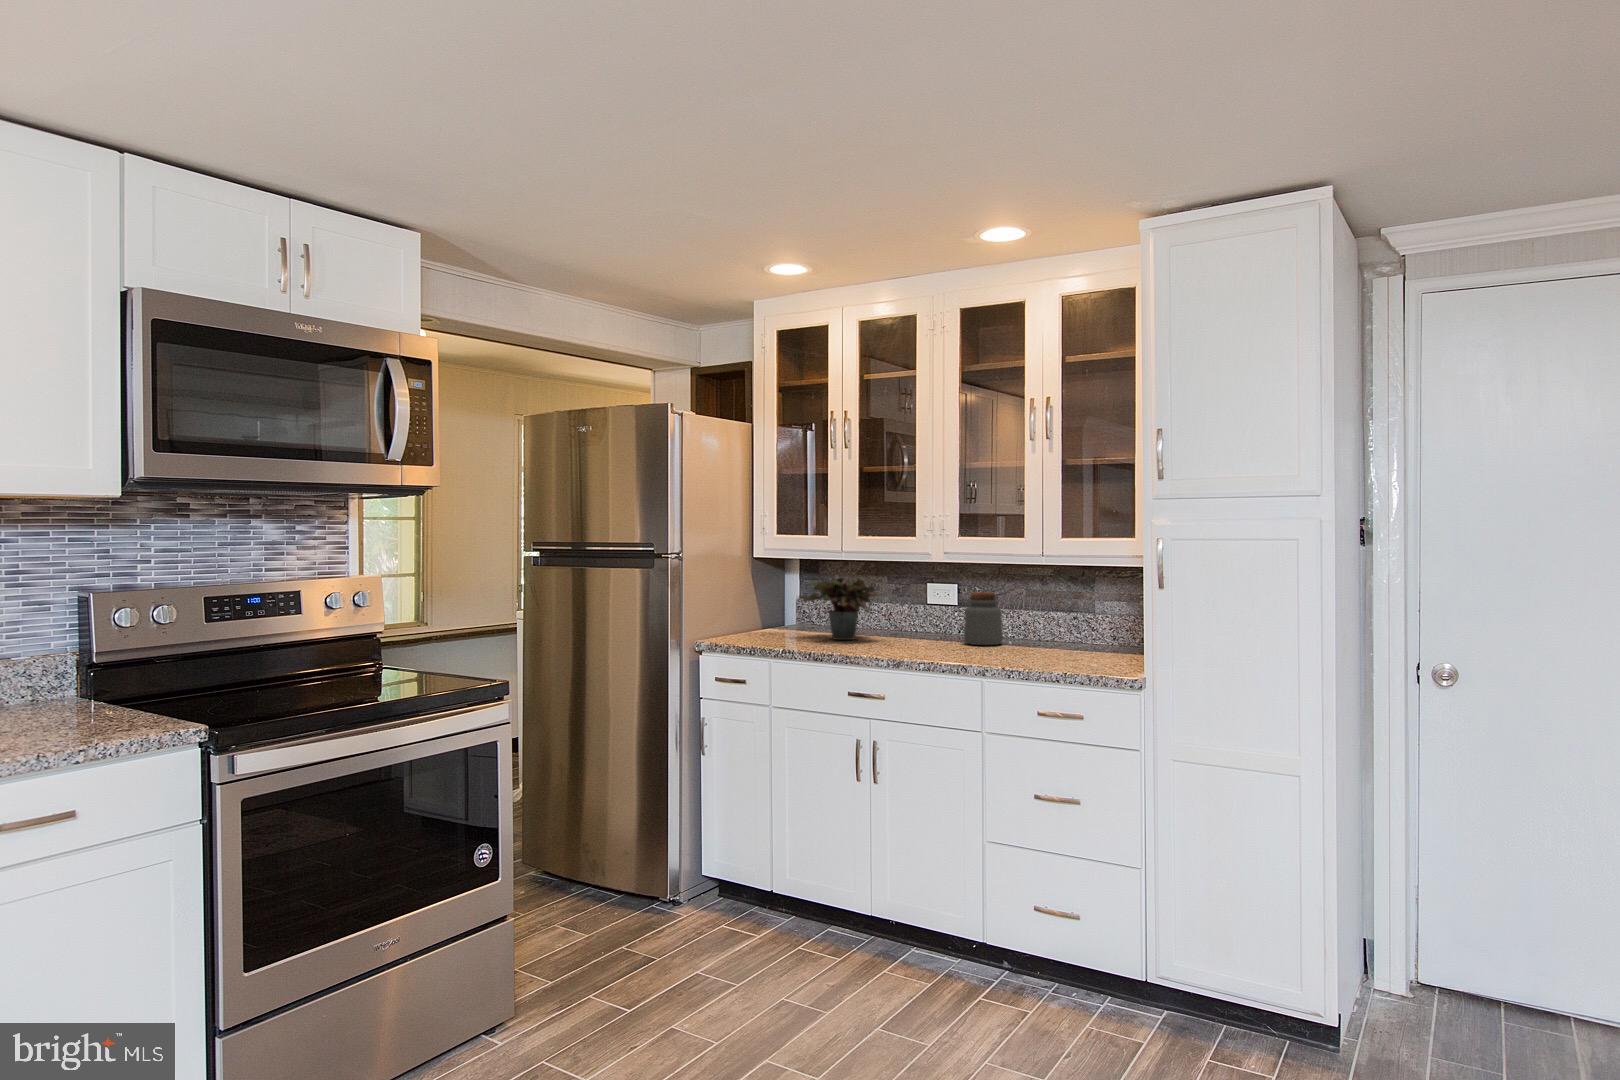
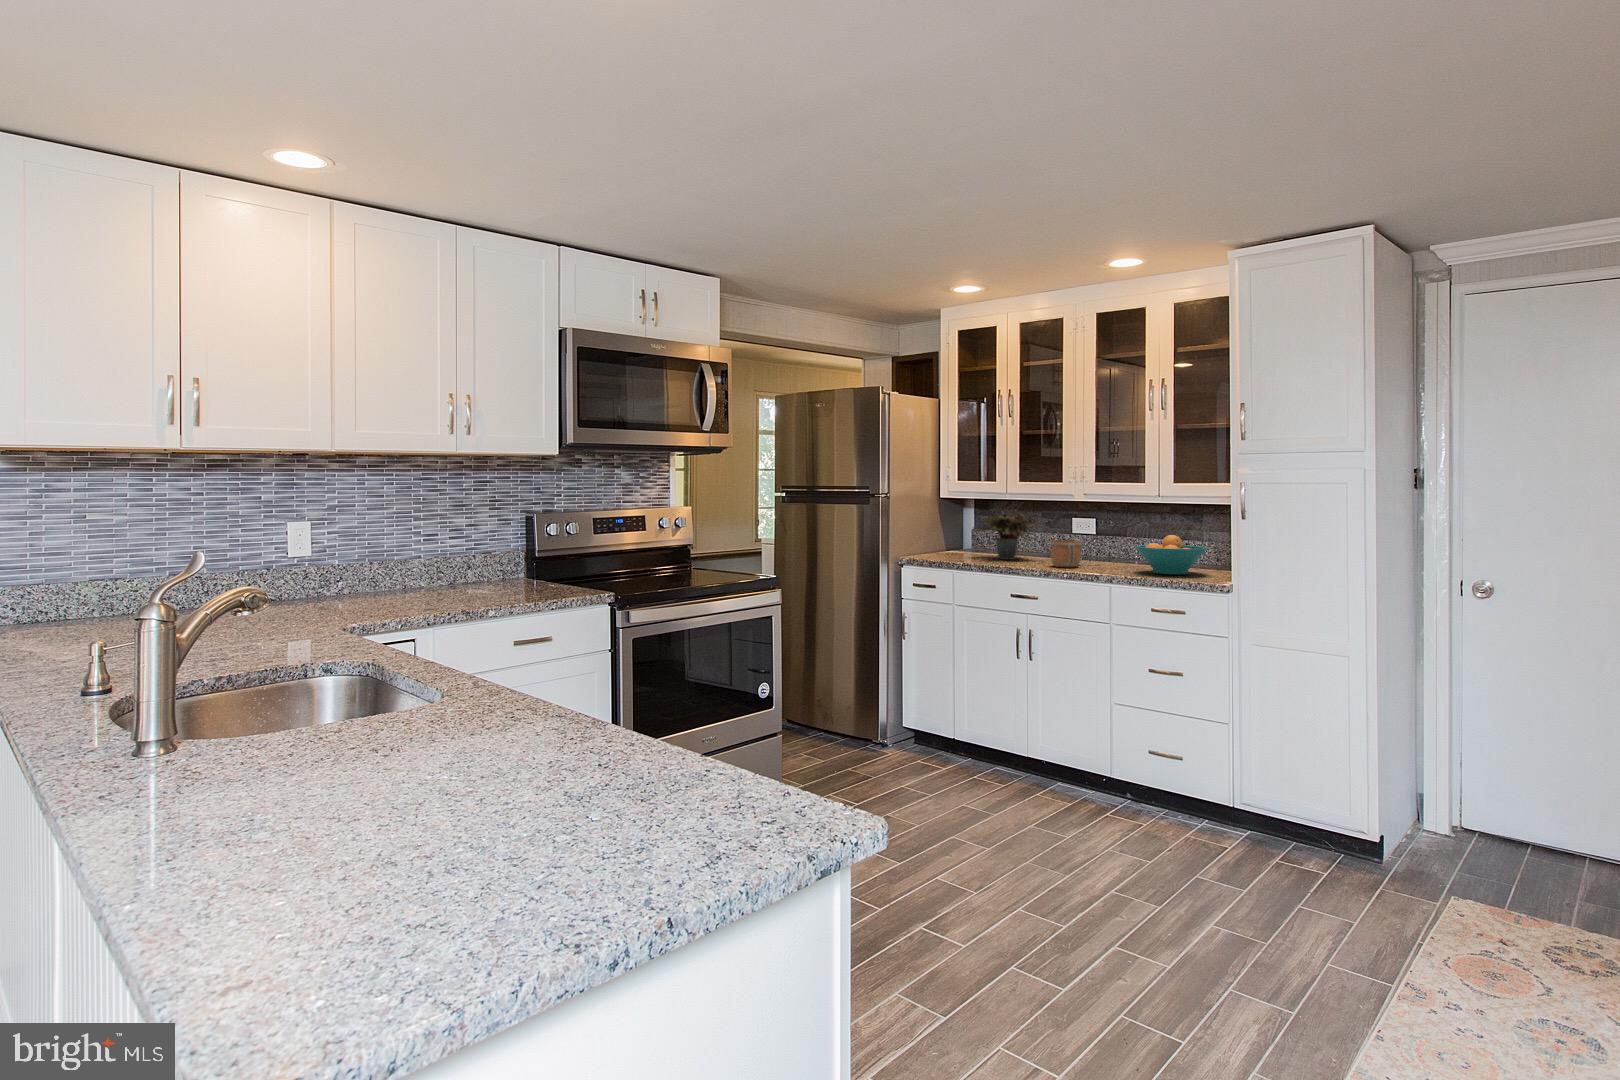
jar: present [964,592,1003,645] -> none [1099,525,1129,564]
fruit bowl: none [1011,607,1104,662] -> present [1135,535,1208,575]
mug: none [902,612,943,652] -> present [1051,539,1083,567]

